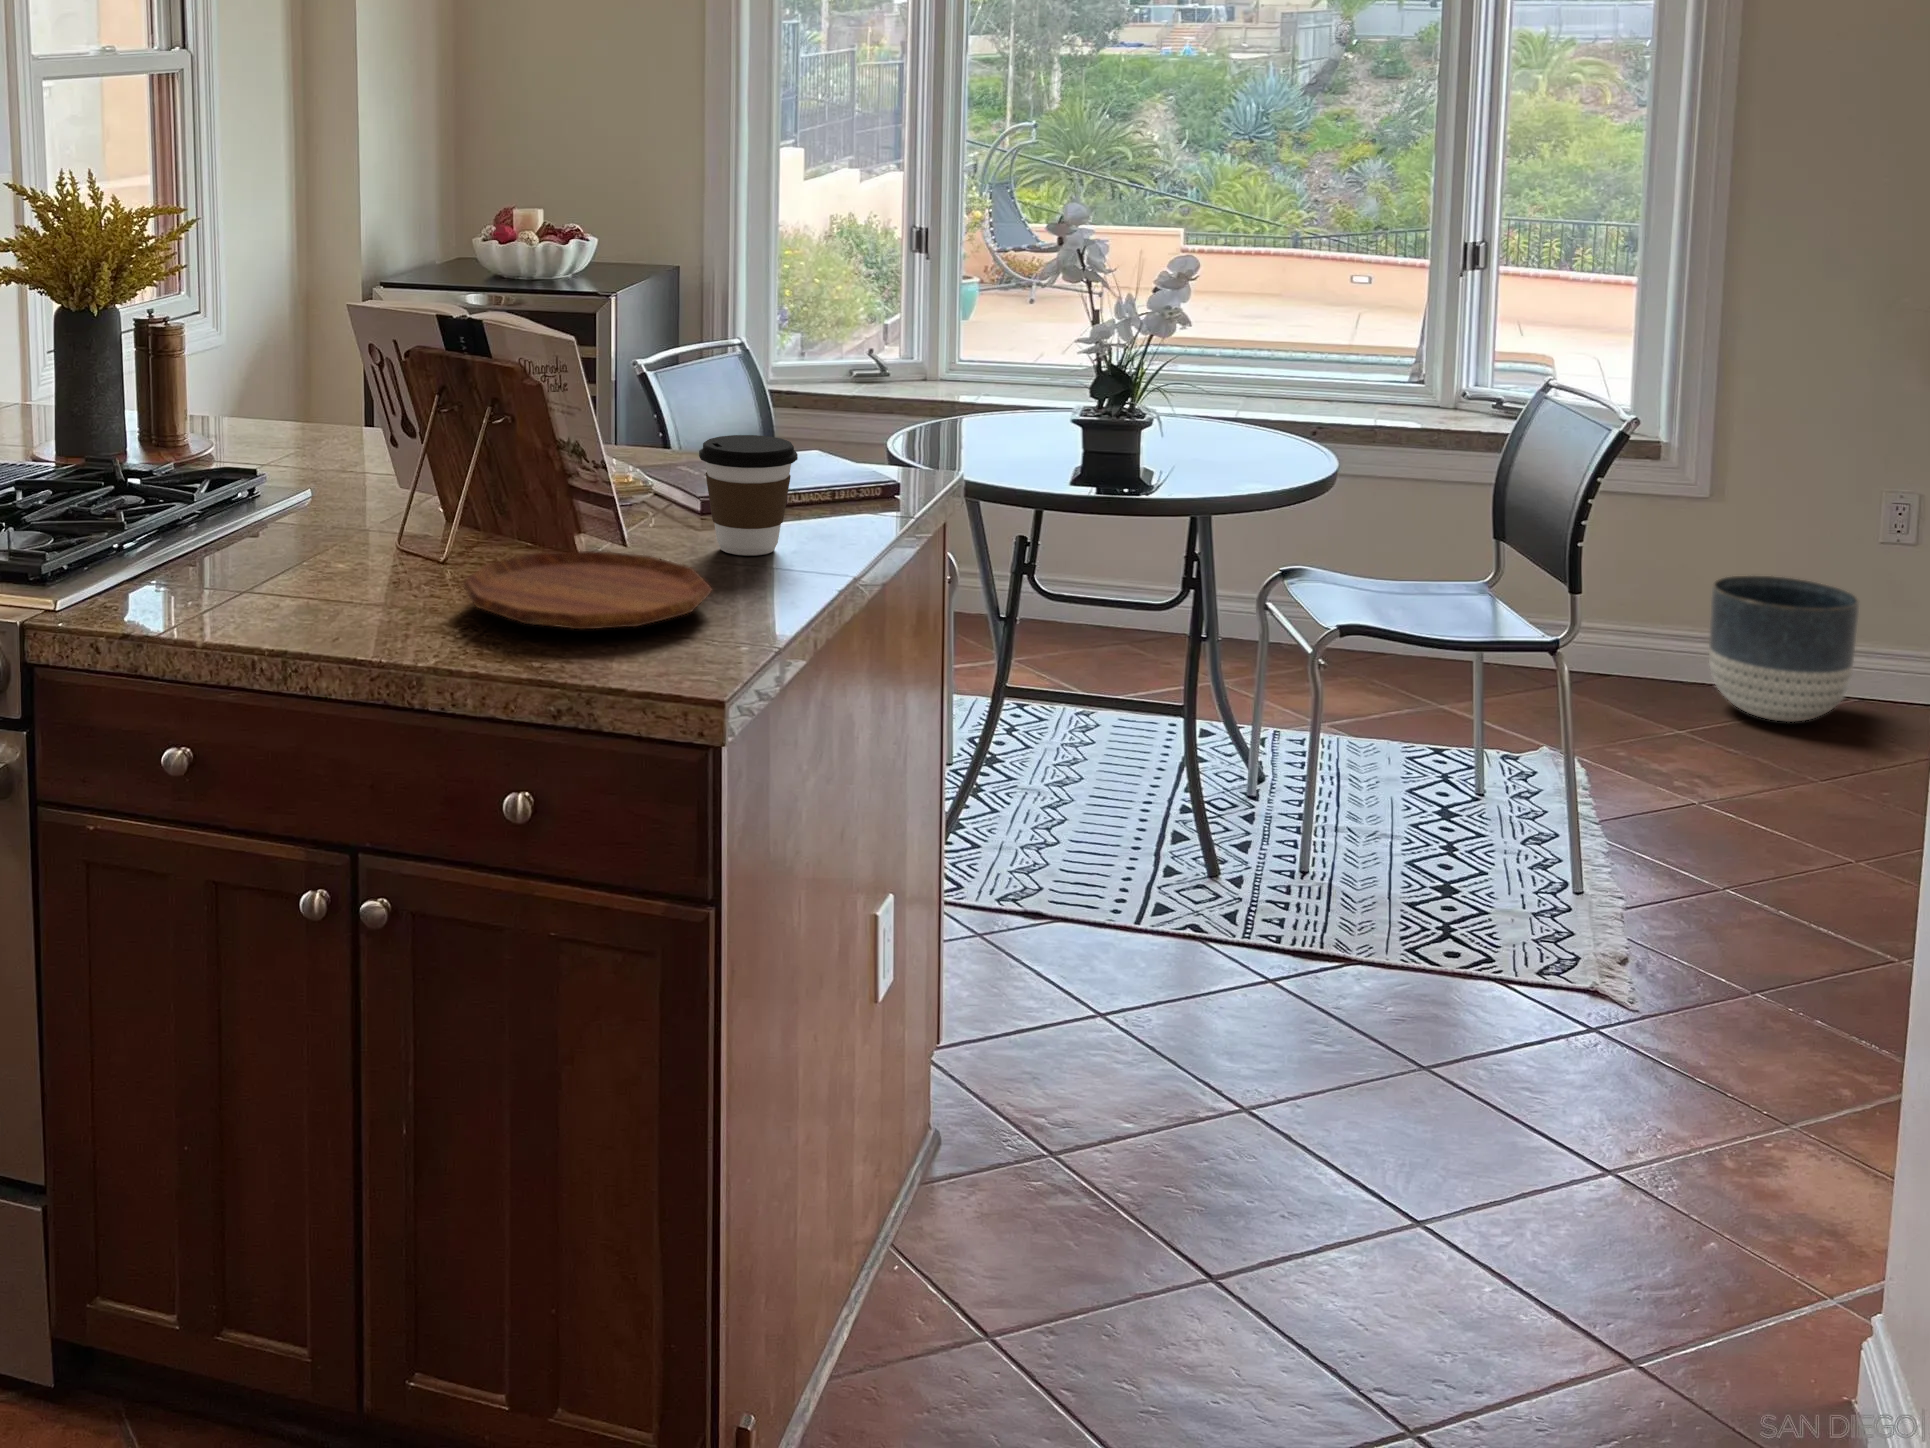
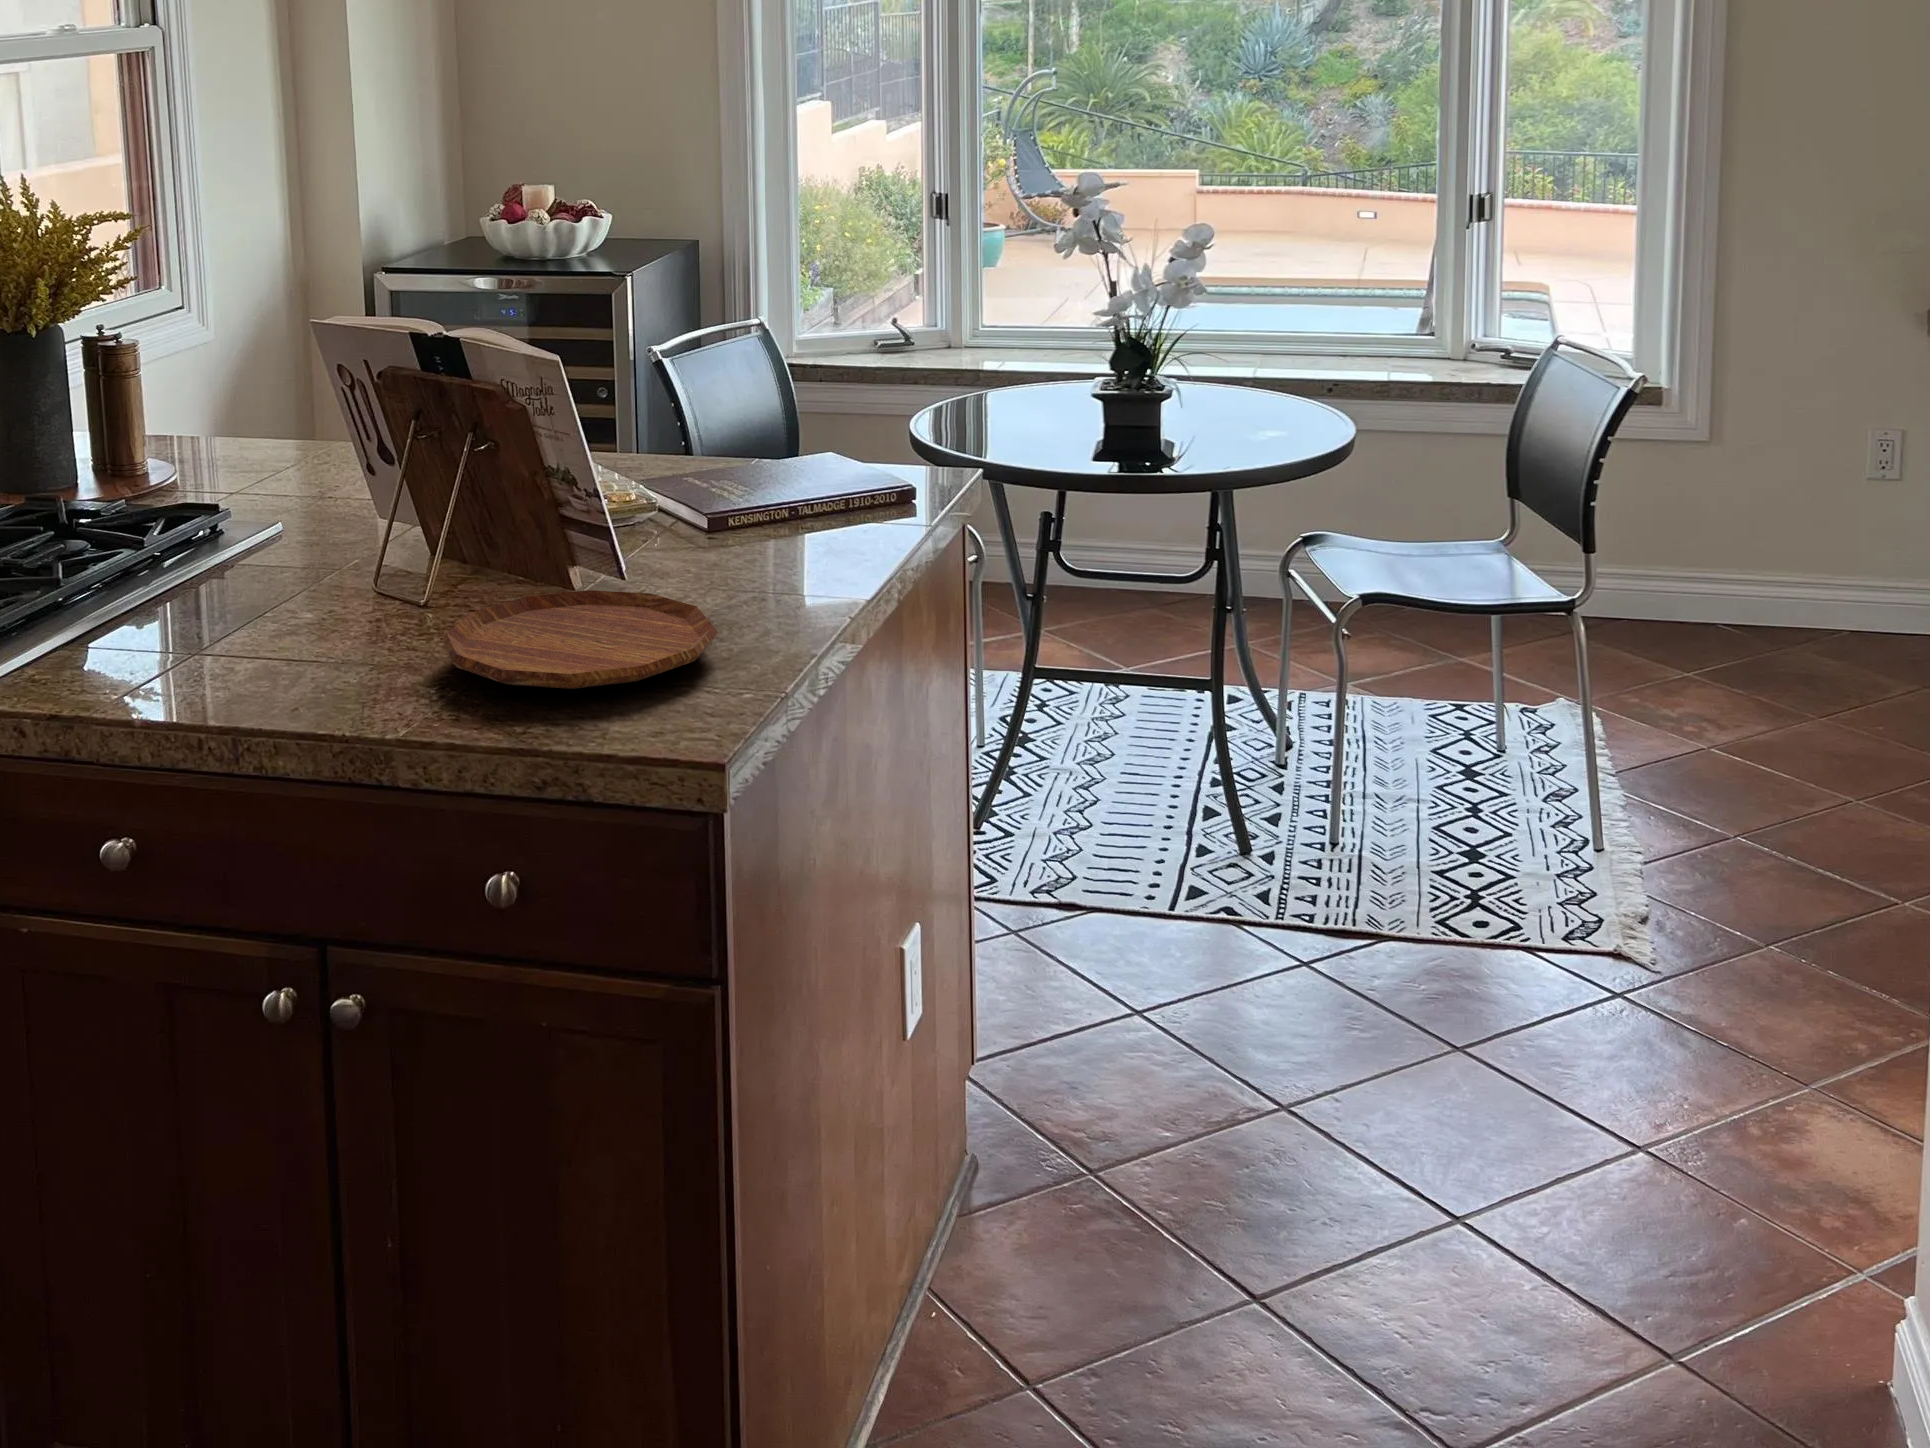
coffee cup: present [699,435,798,555] -> none [704,451,809,583]
planter: present [1709,575,1859,722] -> none [1704,510,1840,650]

